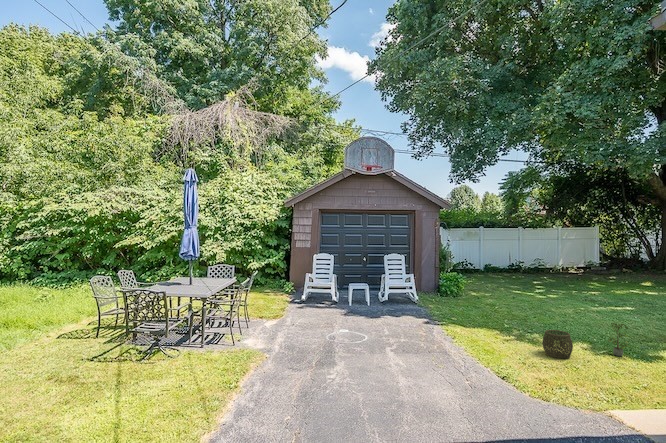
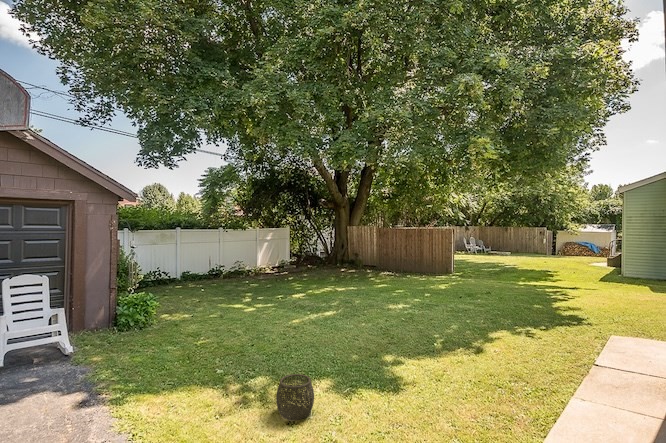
potted plant: present [608,323,630,356] -> none [344,345,369,387]

